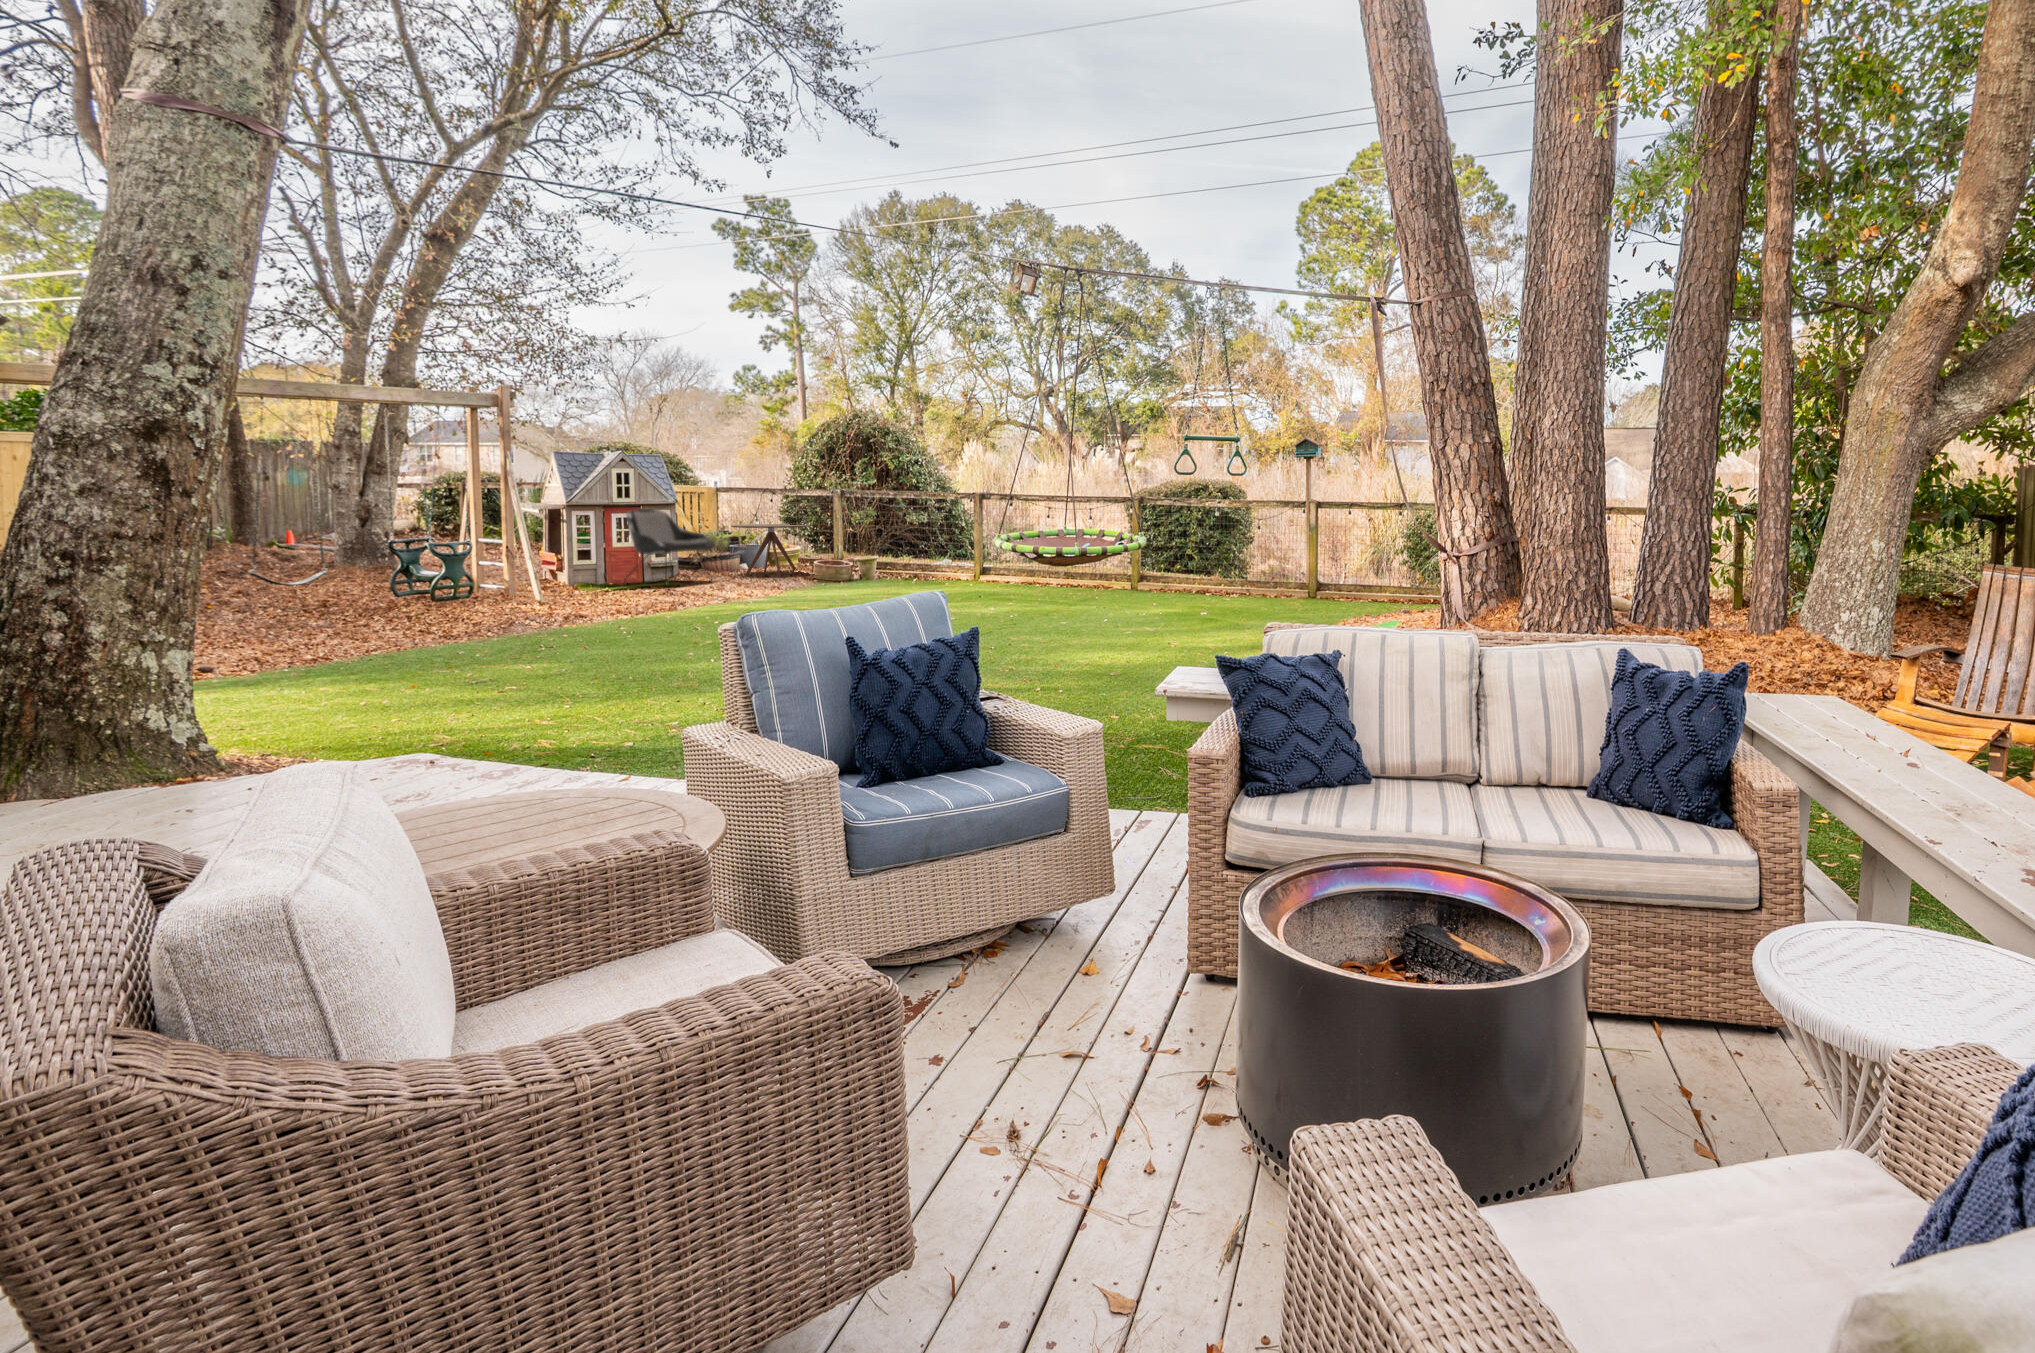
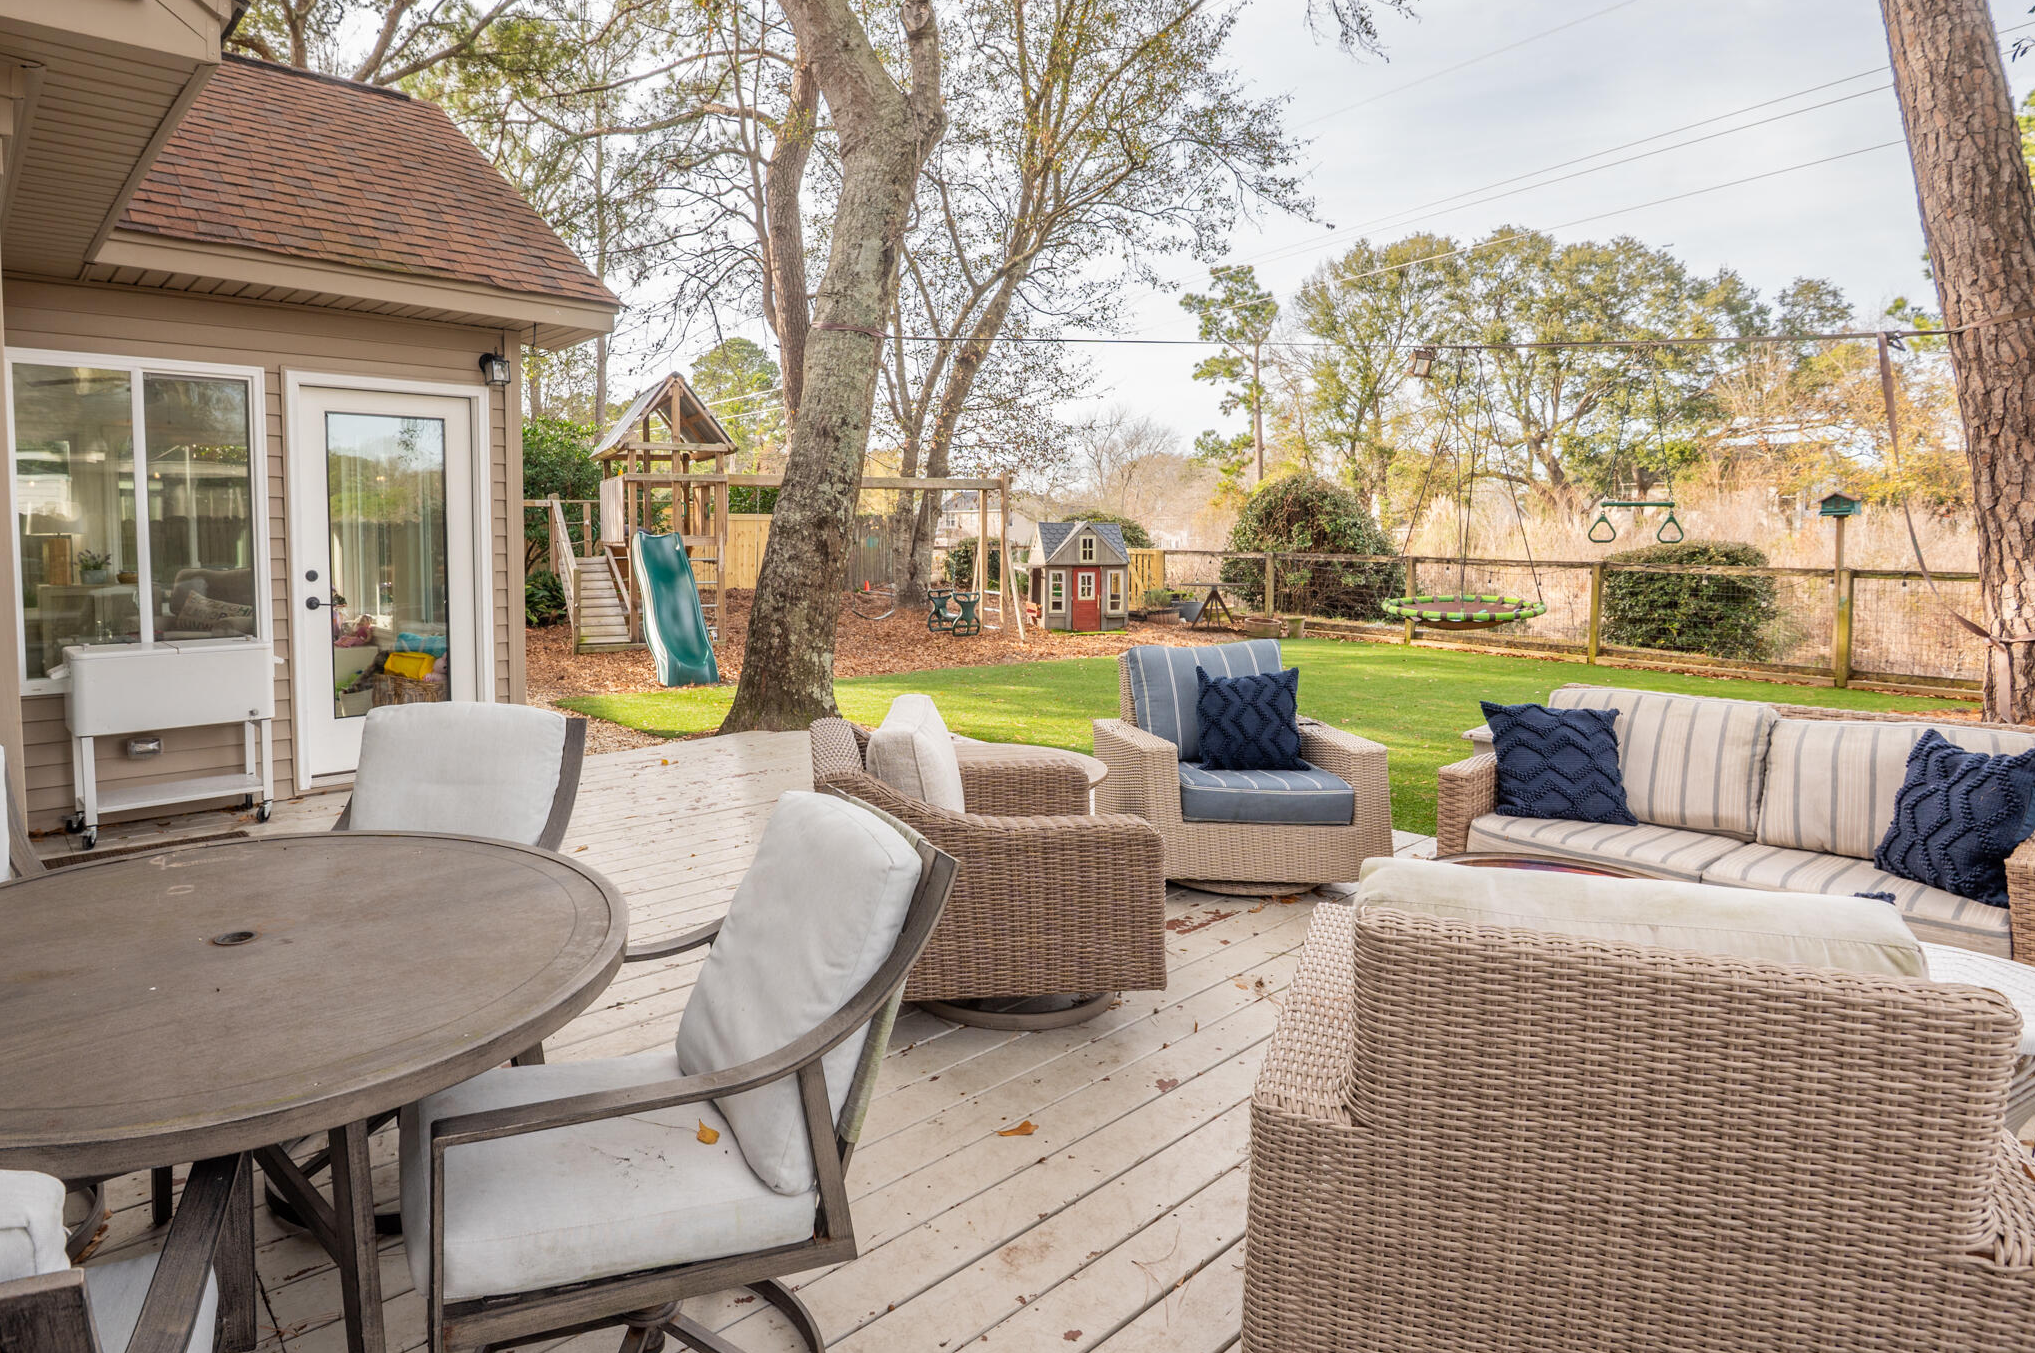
lounge chair: present [626,509,715,586] -> none [1089,568,1164,636]

